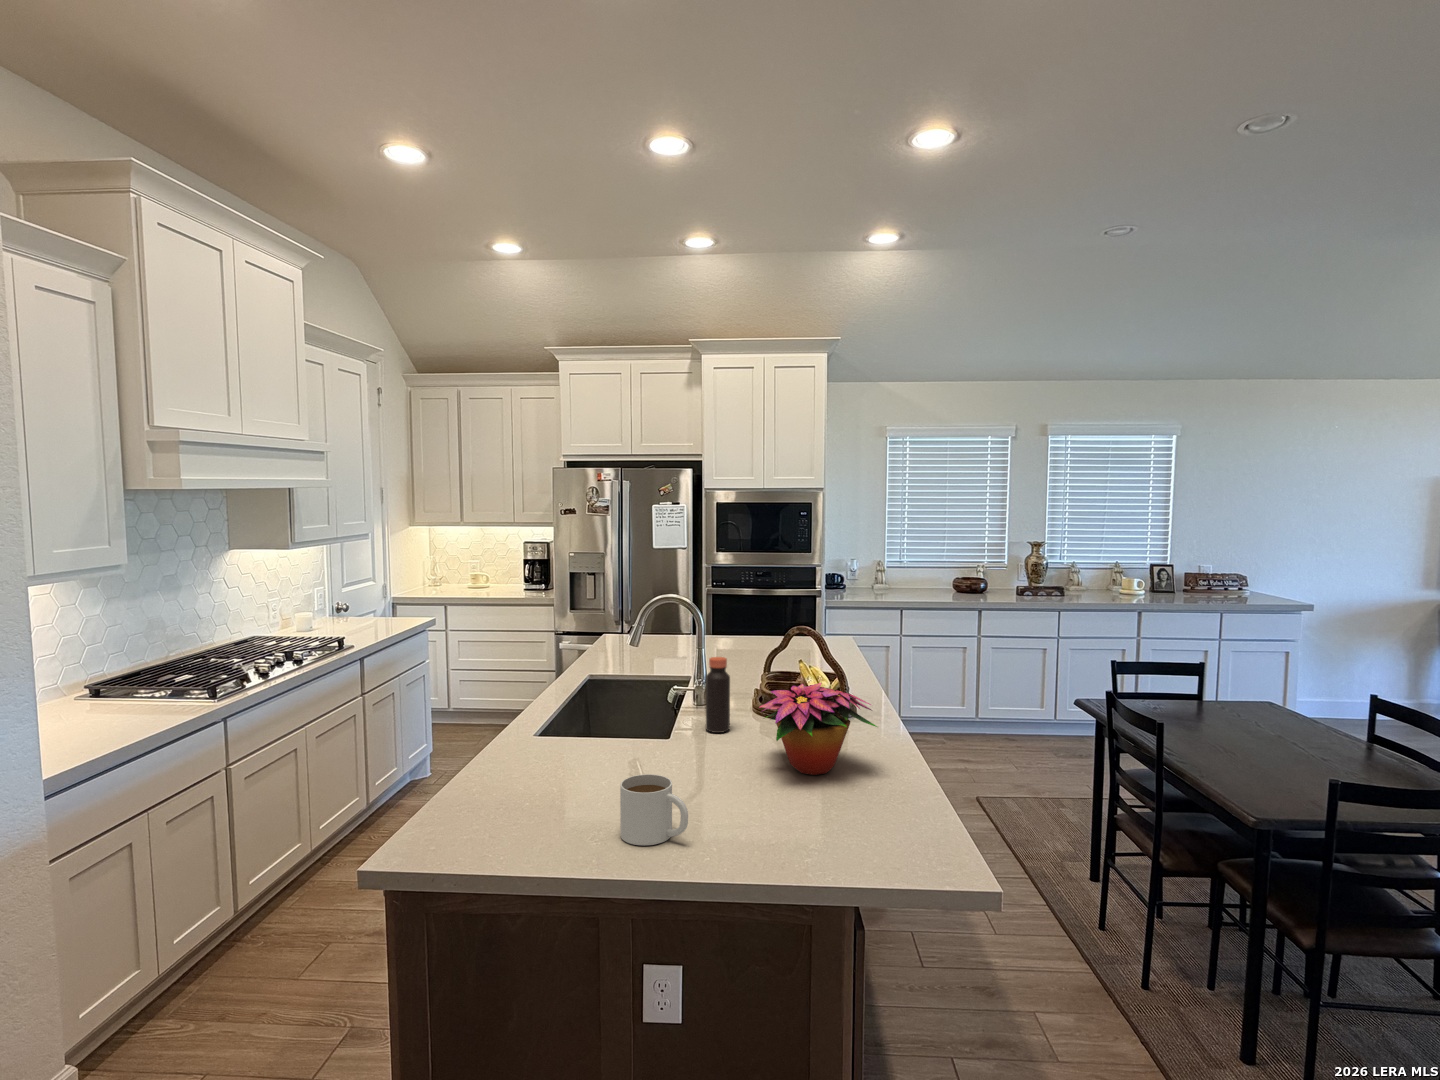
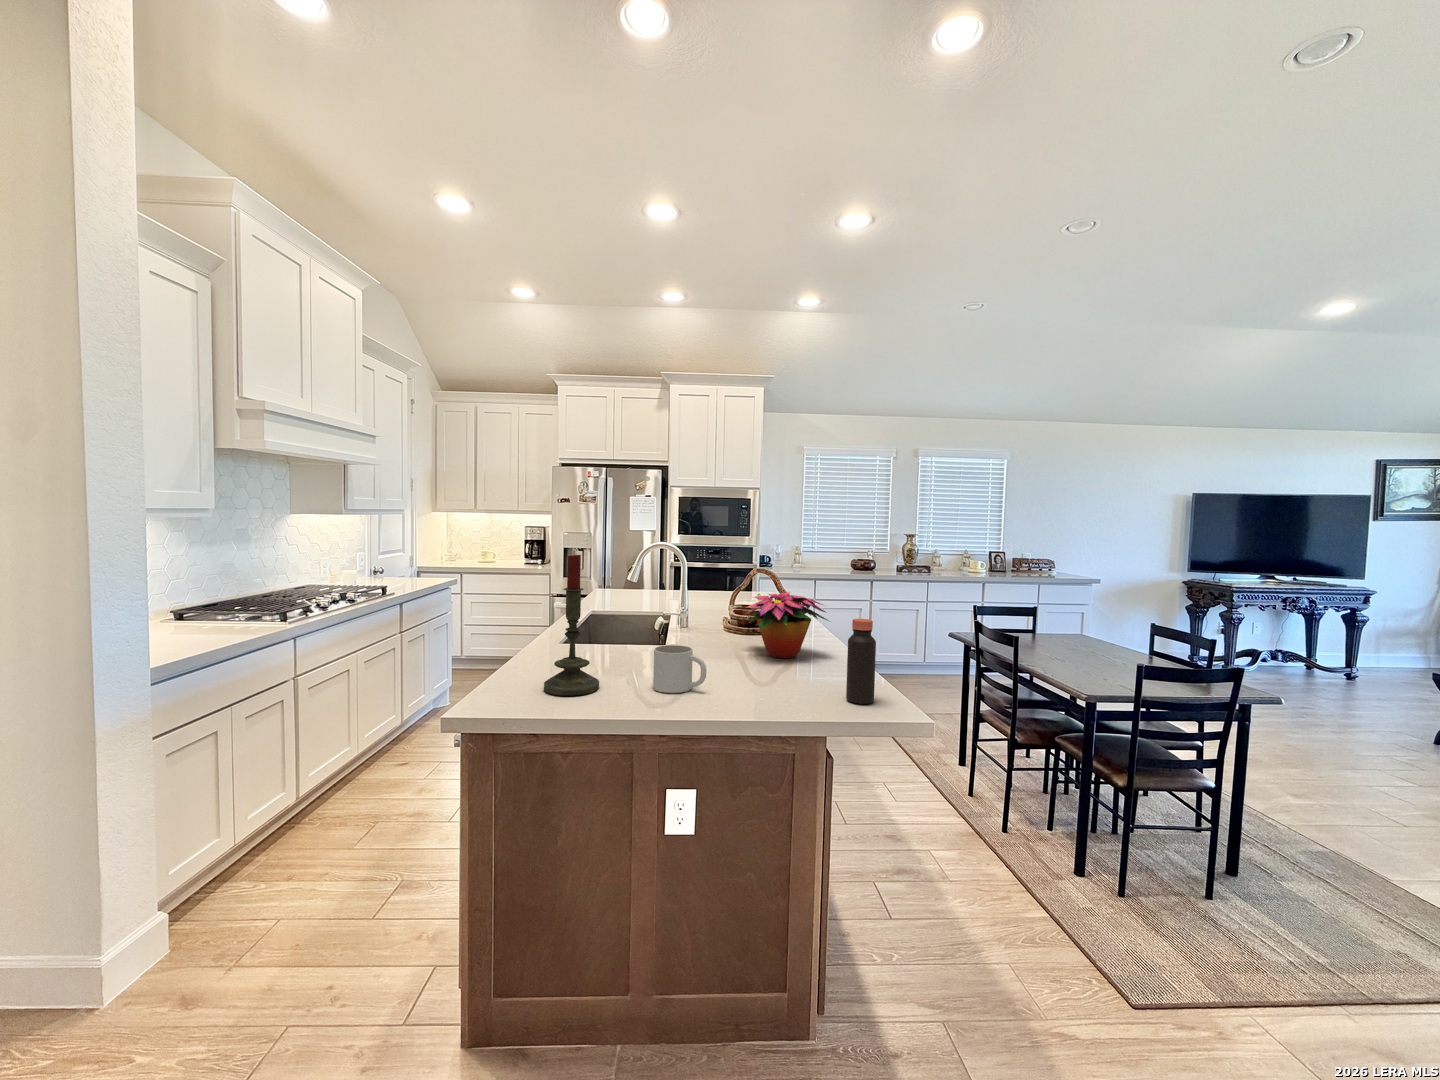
candle: none [478,655,551,850] -> present [544,551,599,696]
bottle: present [706,657,730,733] -> present [846,619,876,704]

